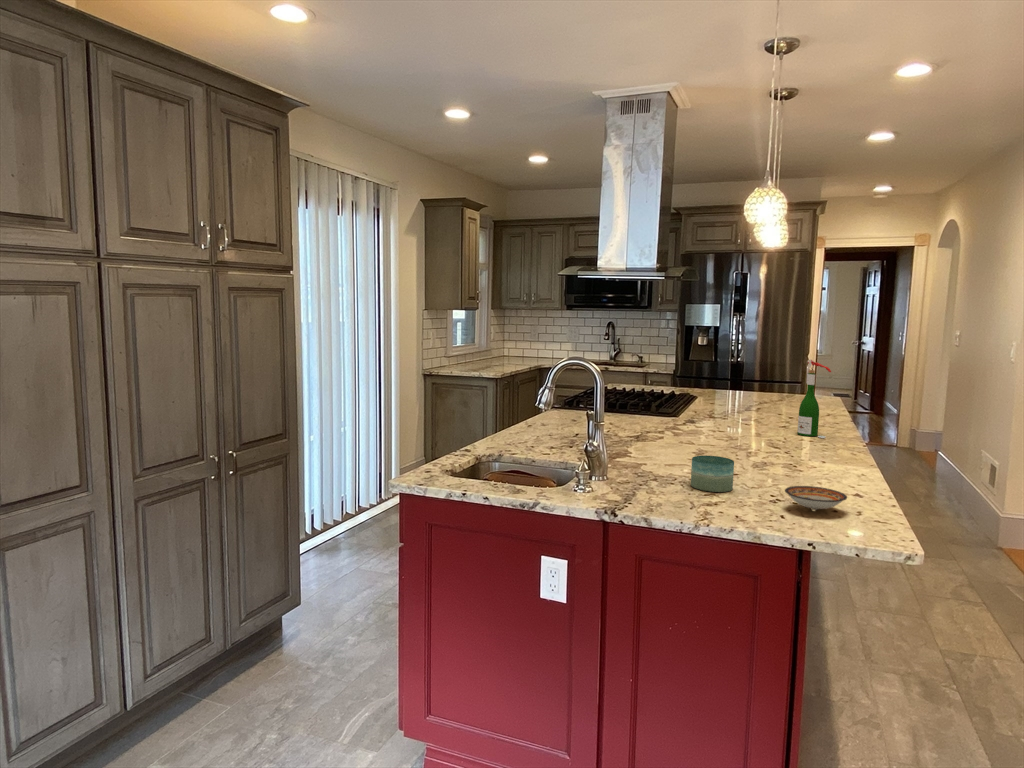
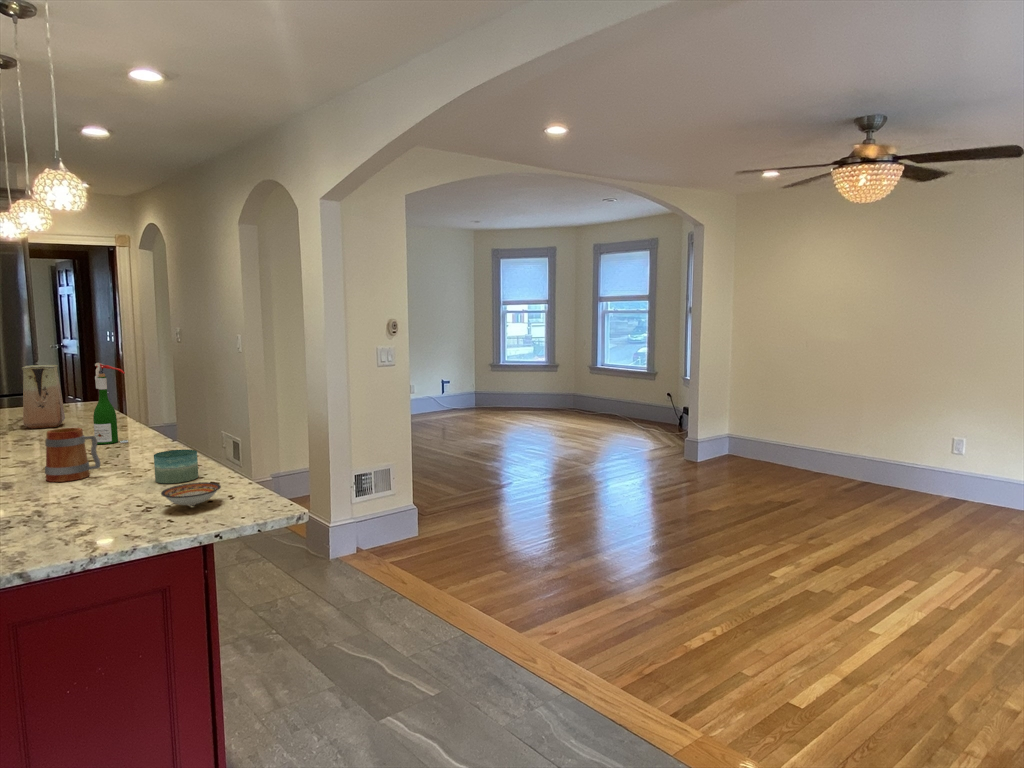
vase: none [761,358,795,414] -> present [22,365,65,429]
mug: none [731,413,773,460] -> present [45,428,100,482]
candle: present [691,455,734,492] -> present [154,449,198,483]

